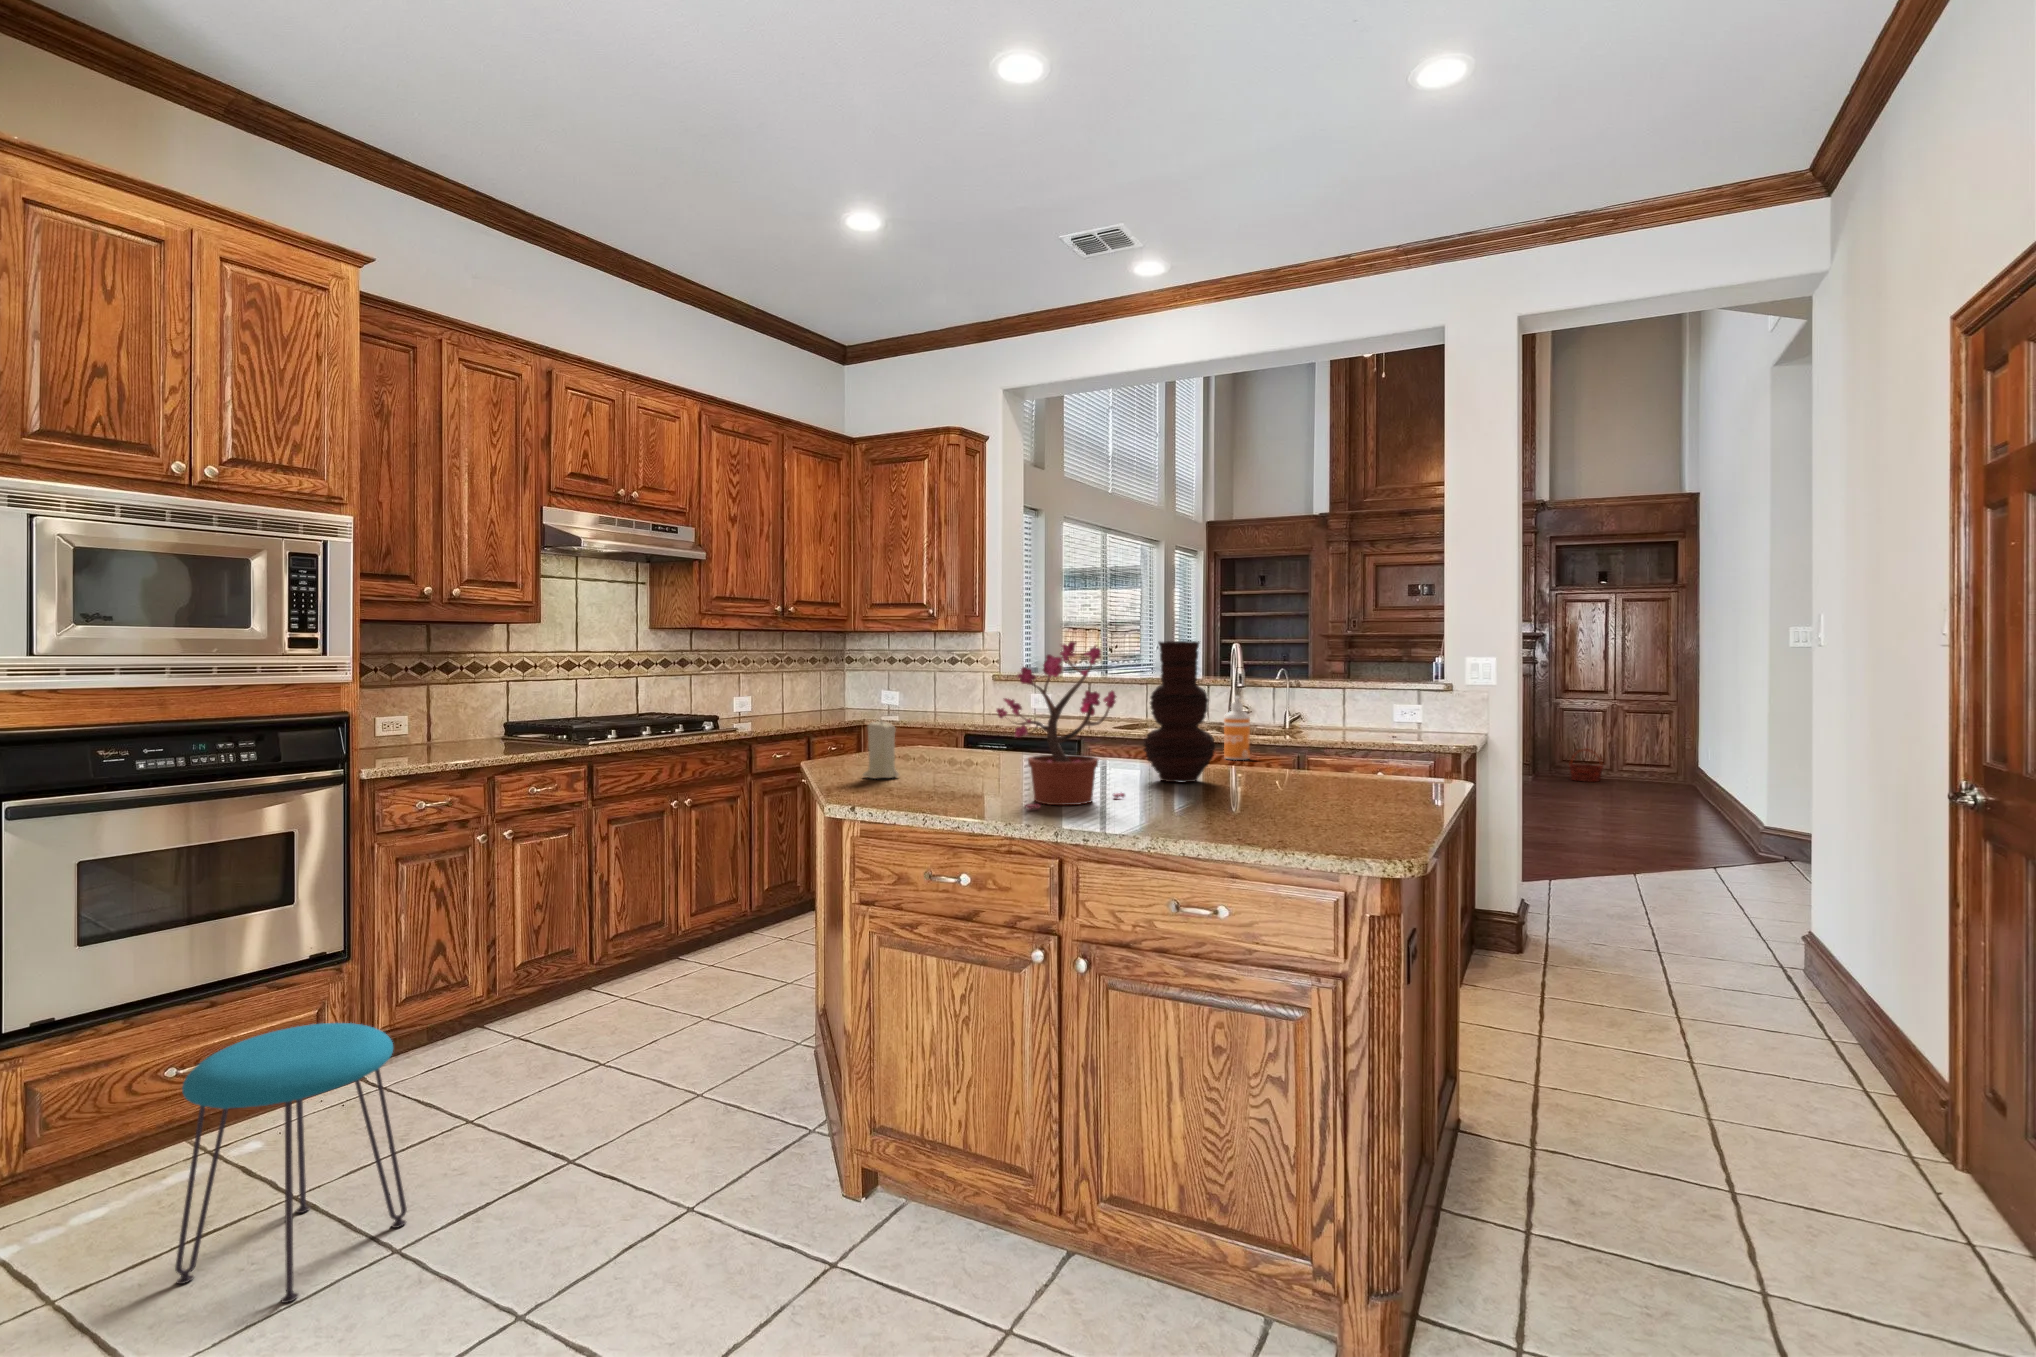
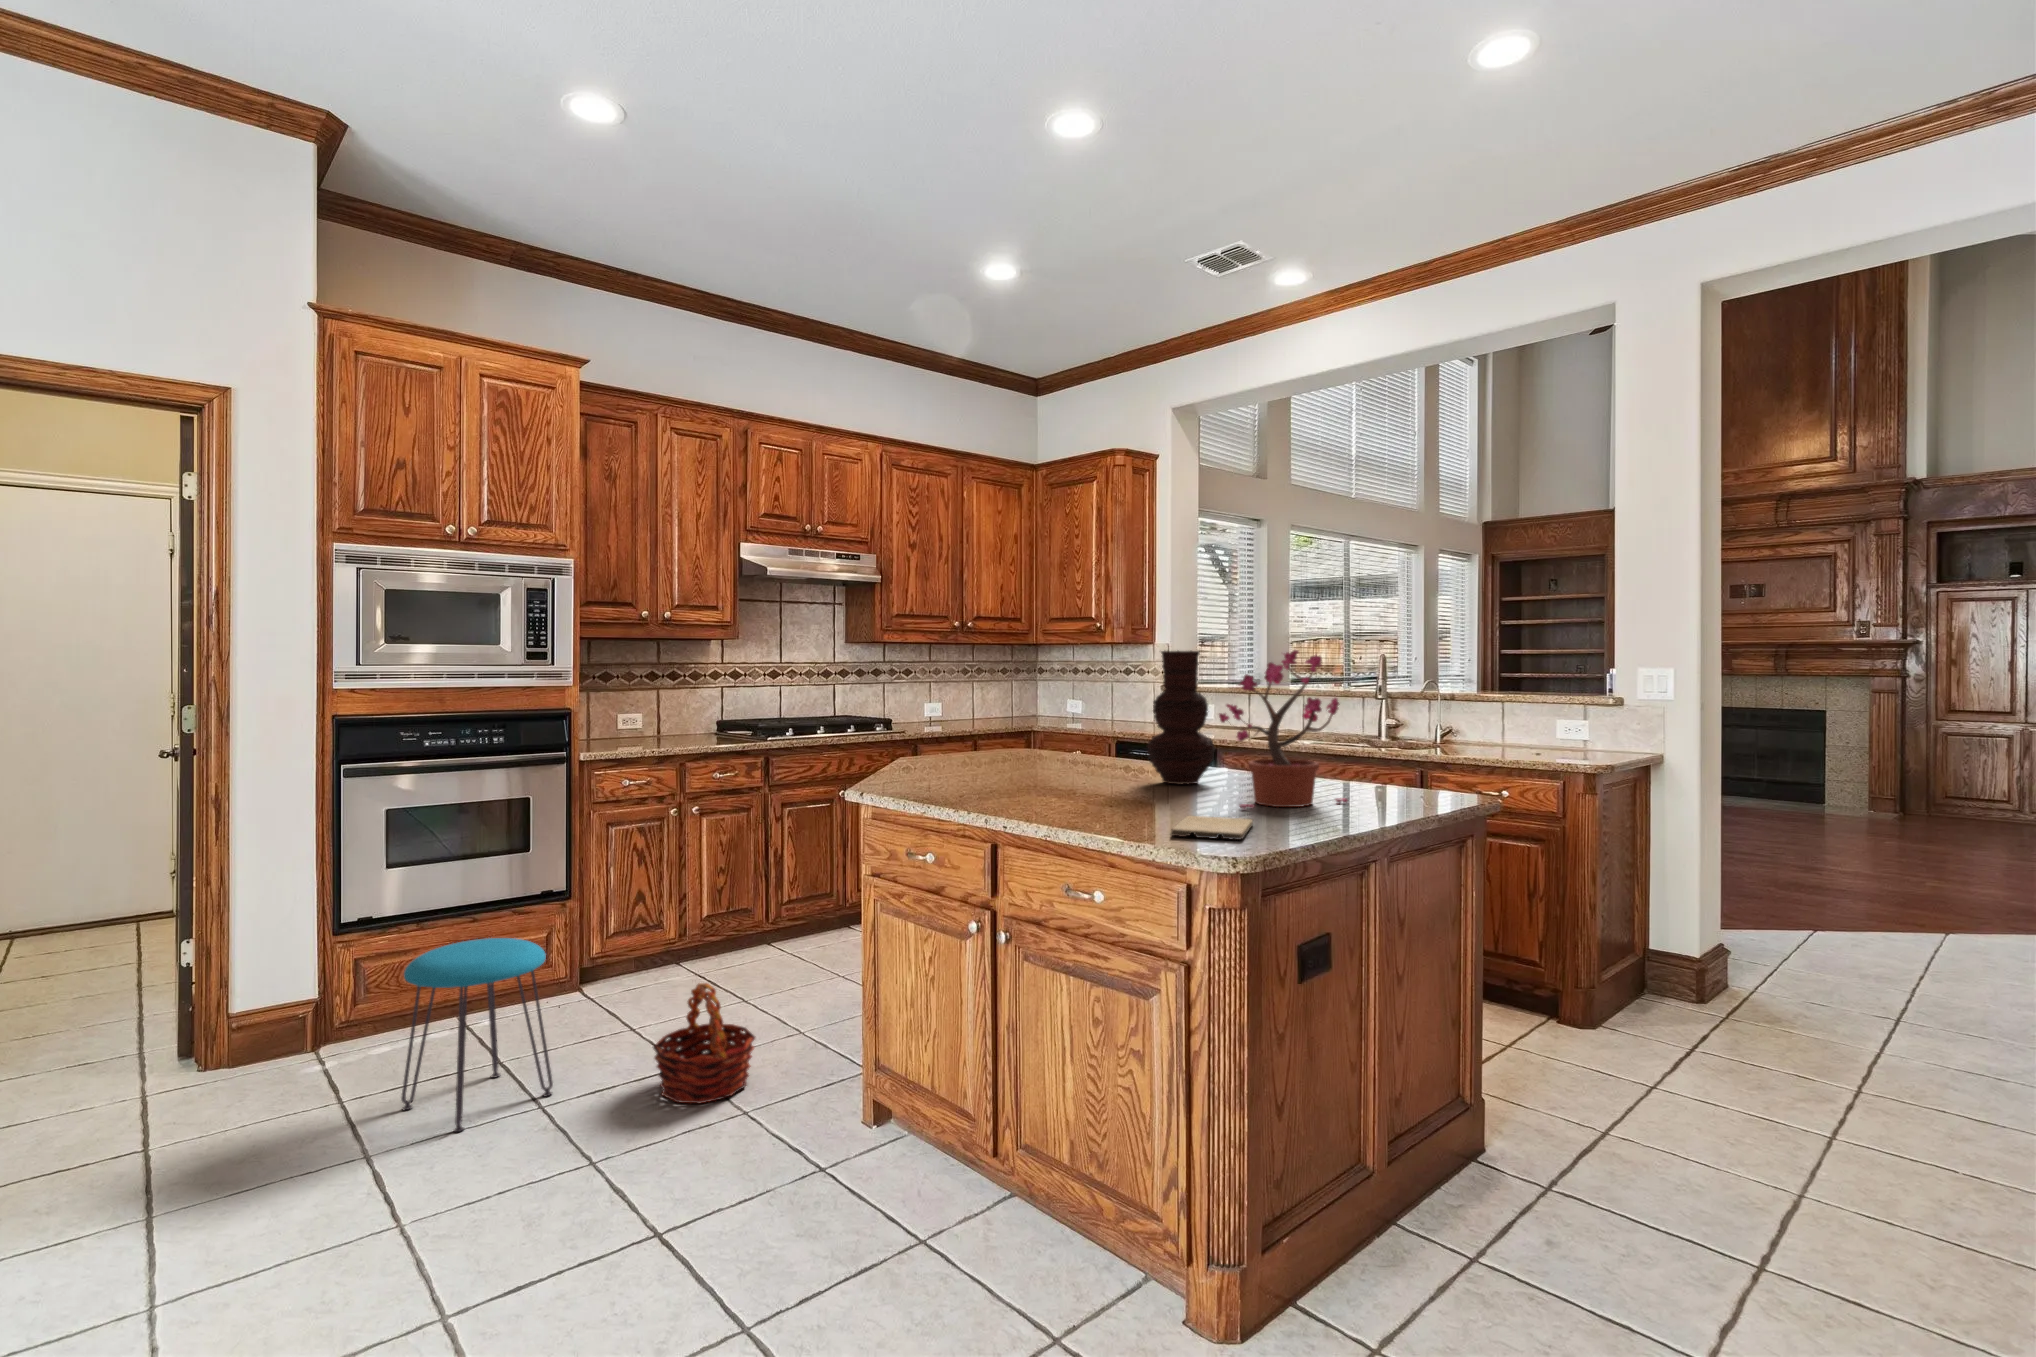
potted plant: present [996,641,1125,809] -> present [1219,650,1348,809]
soap dispenser: present [1224,696,1250,760] -> none [1353,707,1379,772]
candle: present [863,721,899,778] -> none [912,720,942,772]
basket: present [1568,748,1603,782] -> present [653,983,755,1103]
cutting board: none [1290,818,1393,843] -> present [1171,816,1253,840]

